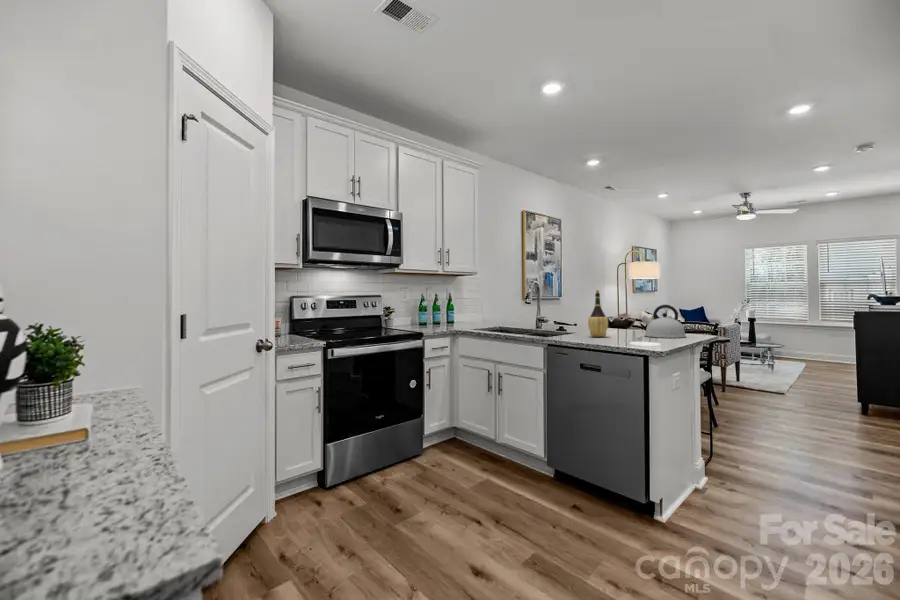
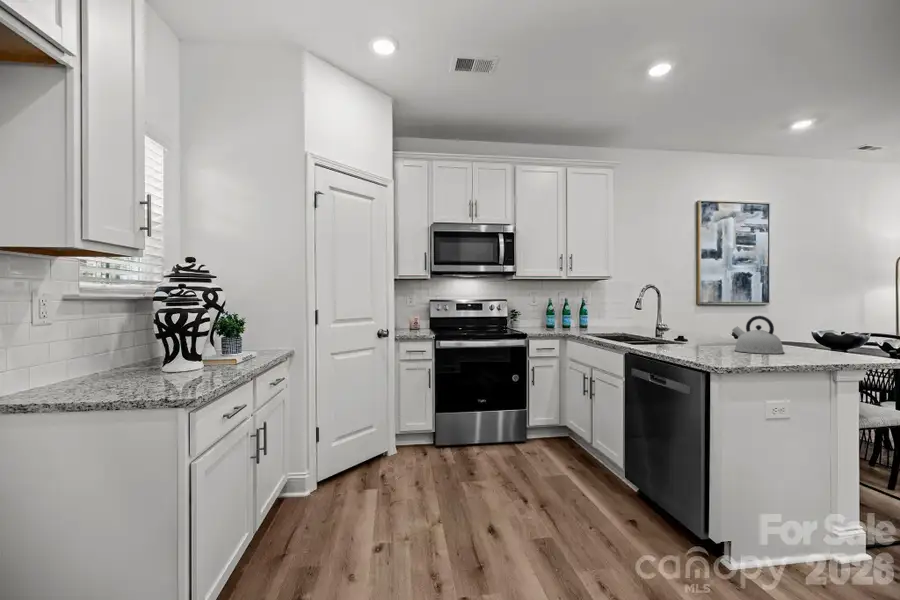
wine bottle: present [588,290,608,337] -> none [668,298,691,347]

